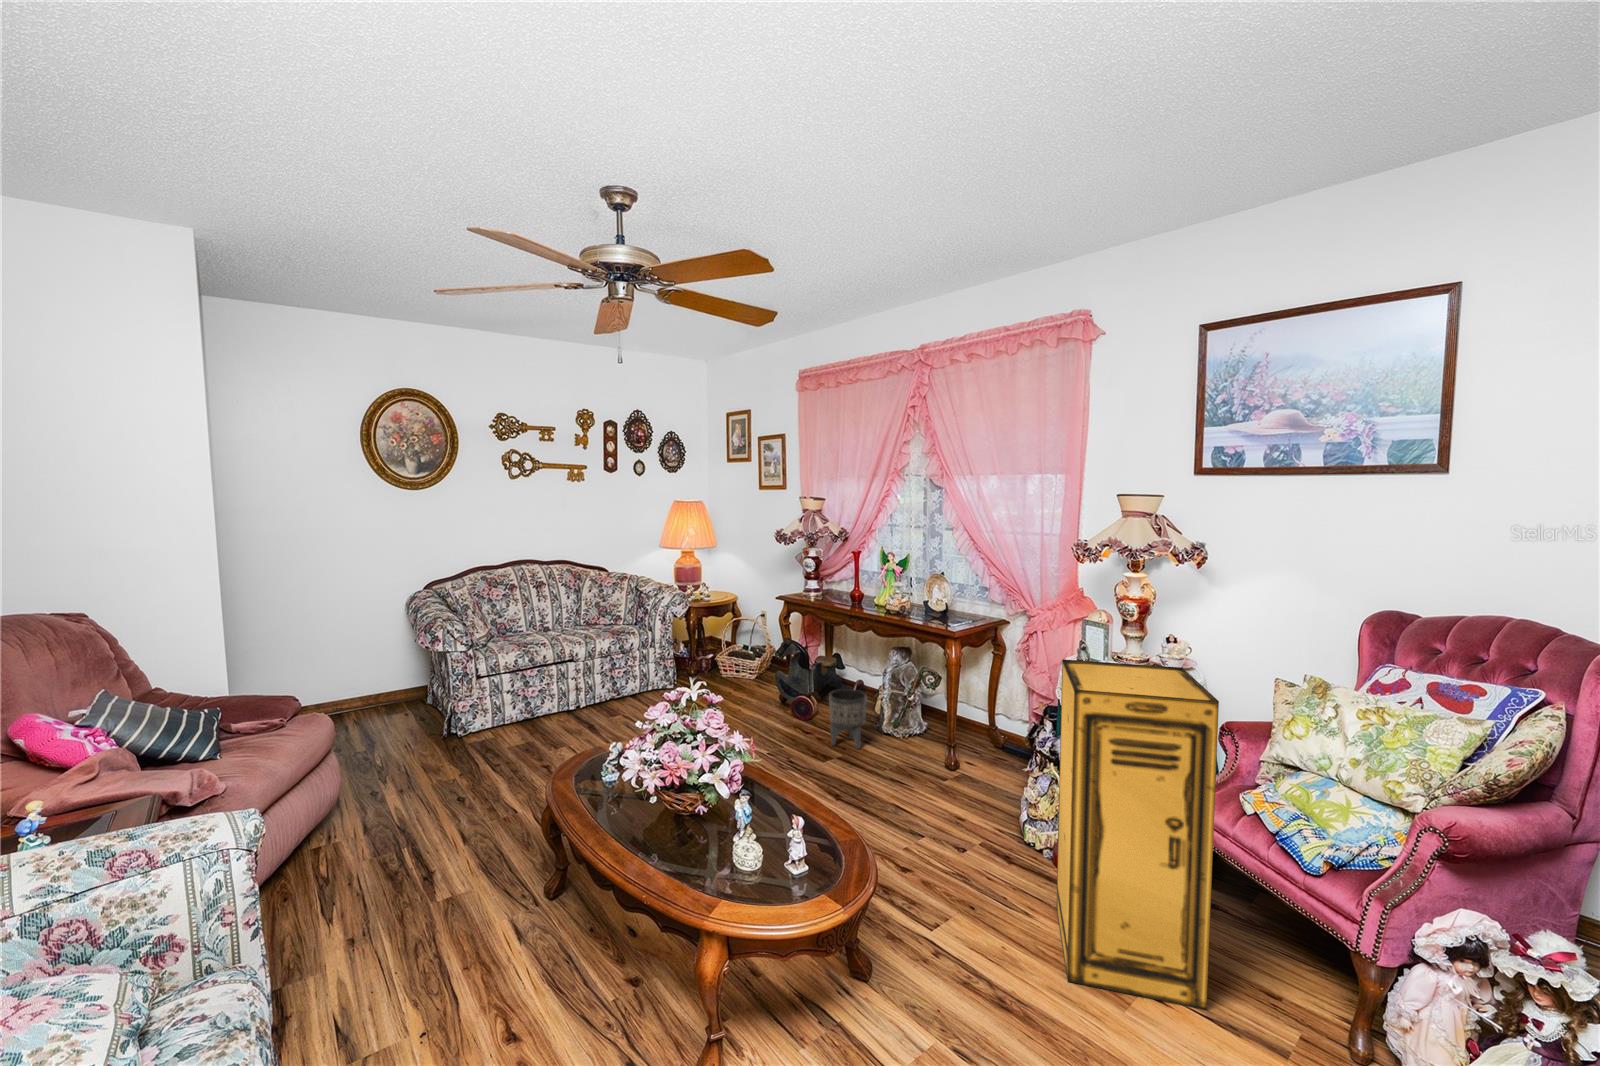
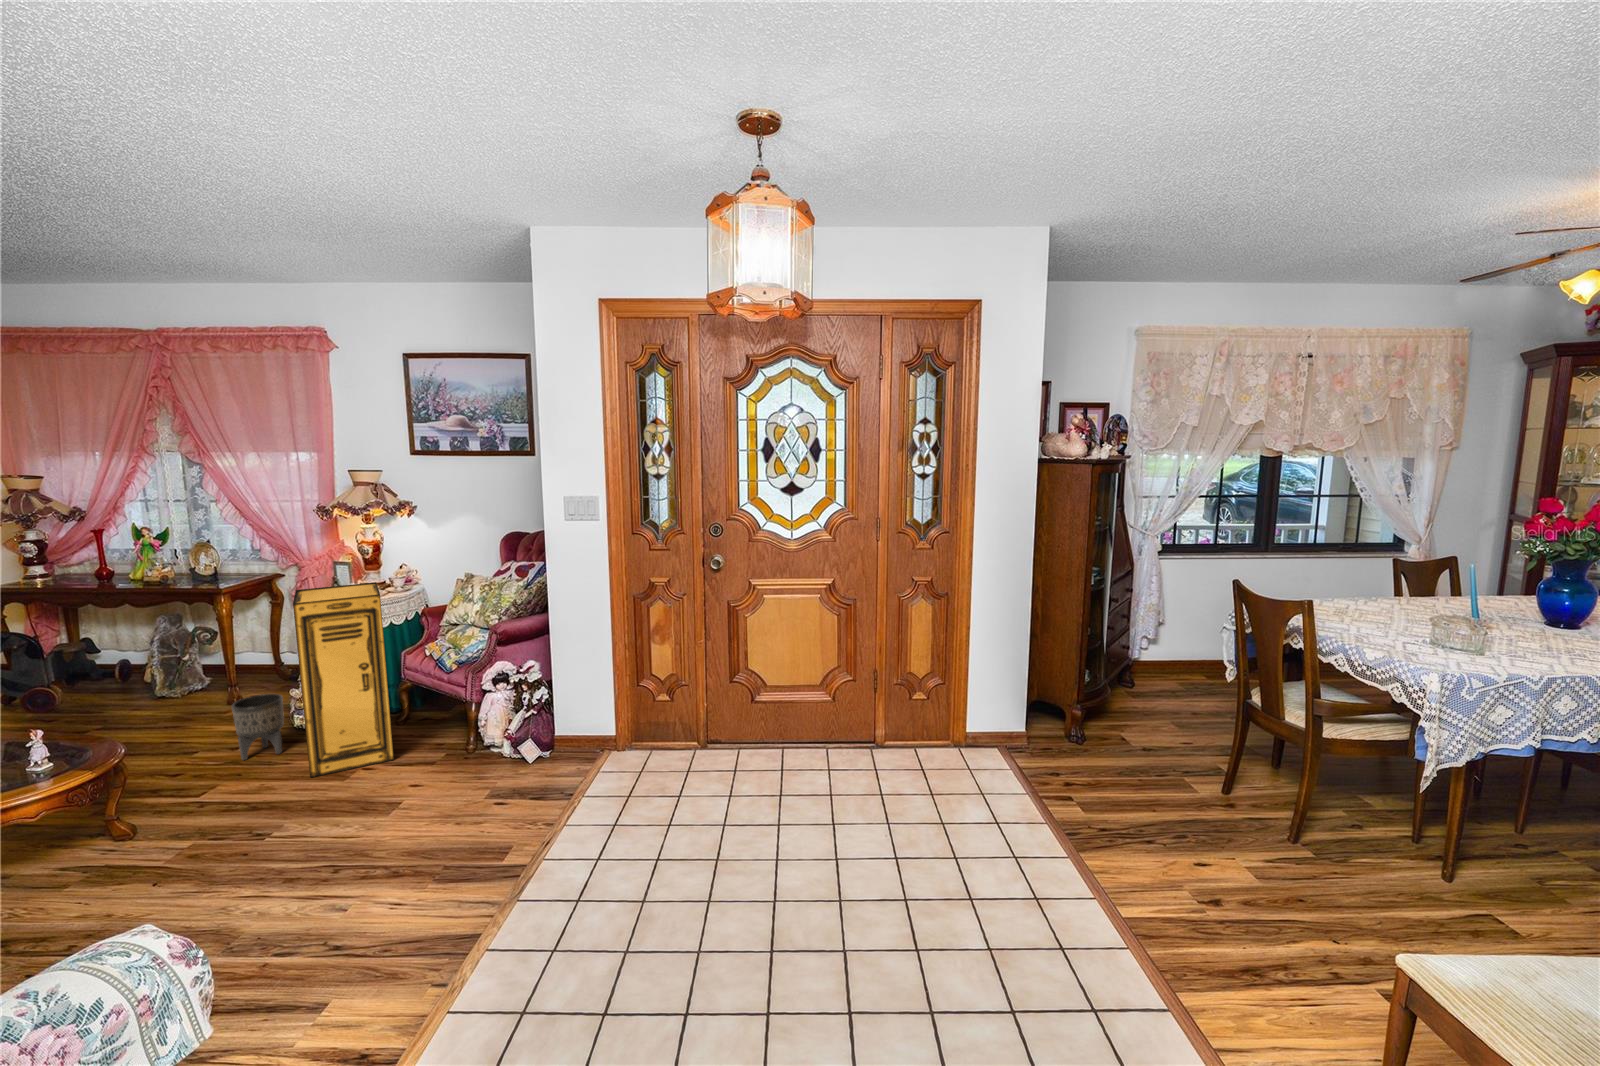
planter: present [829,689,866,749] -> present [232,694,284,760]

